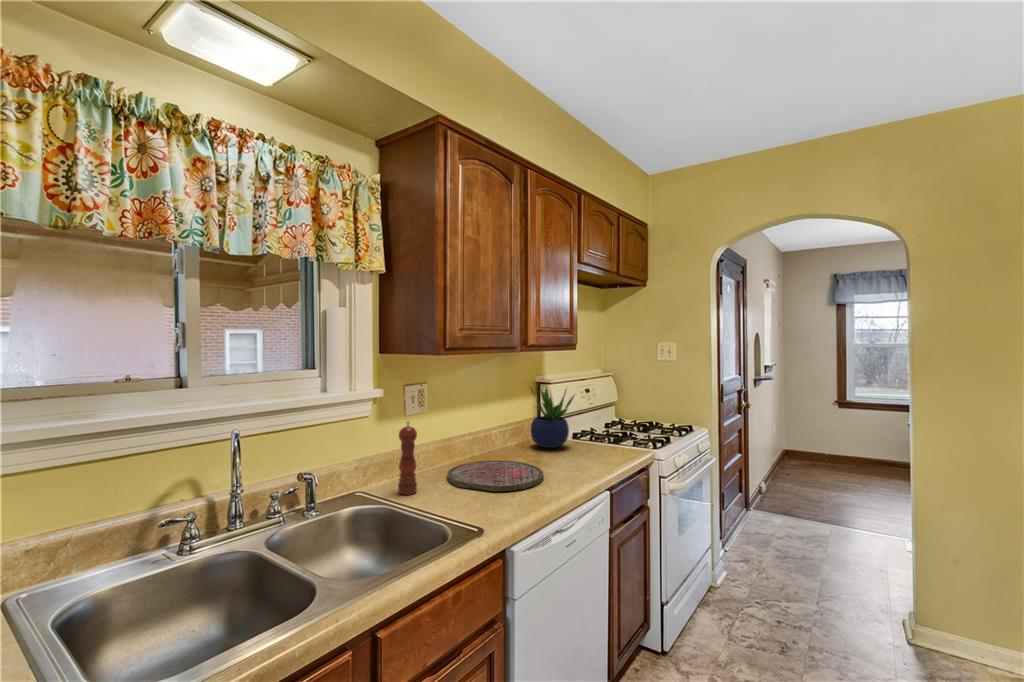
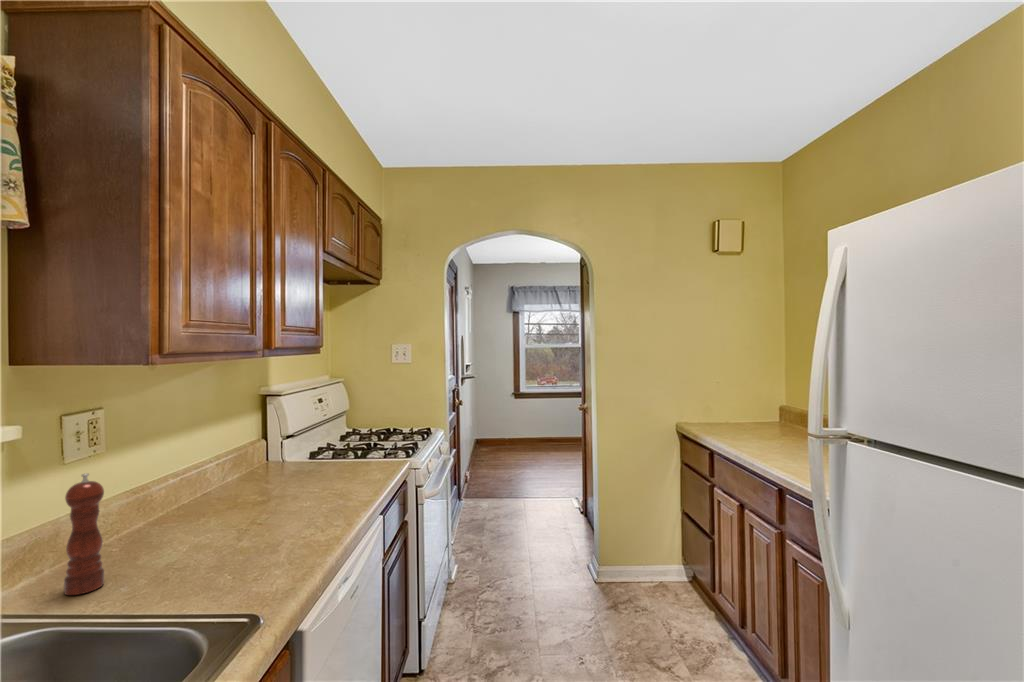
potted plant: present [529,386,574,448] -> none [259,393,322,476]
cutting board: present [447,460,543,492] -> none [151,501,304,557]

